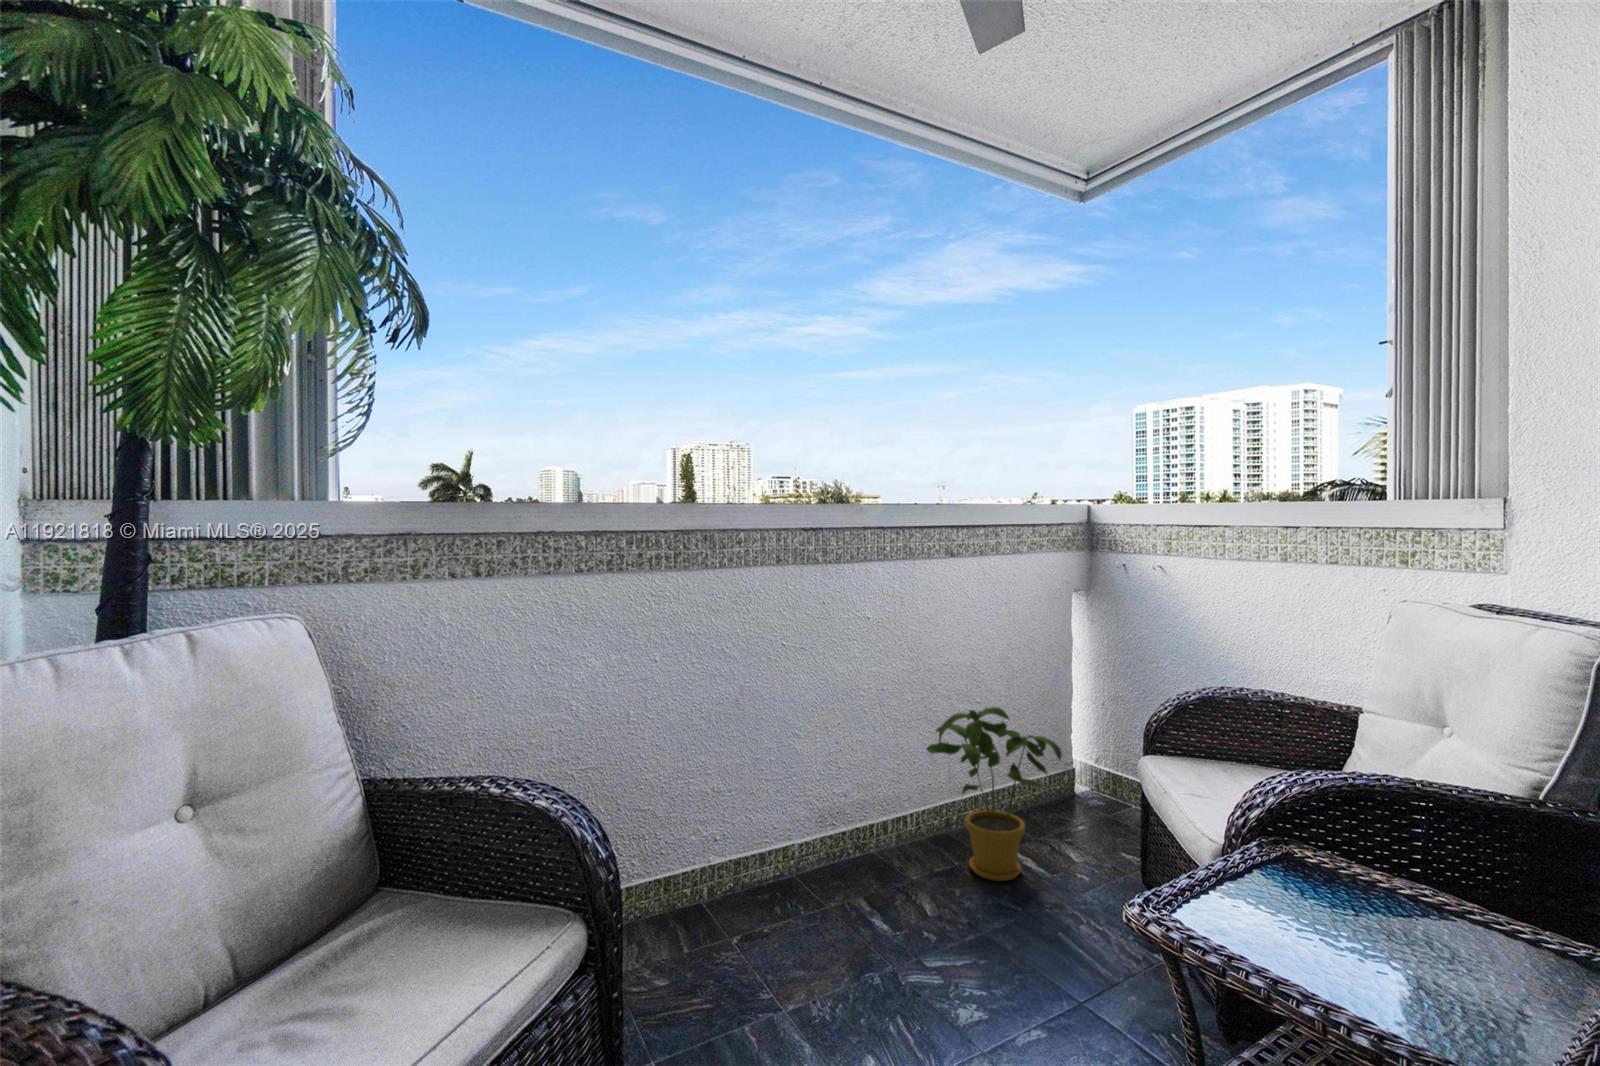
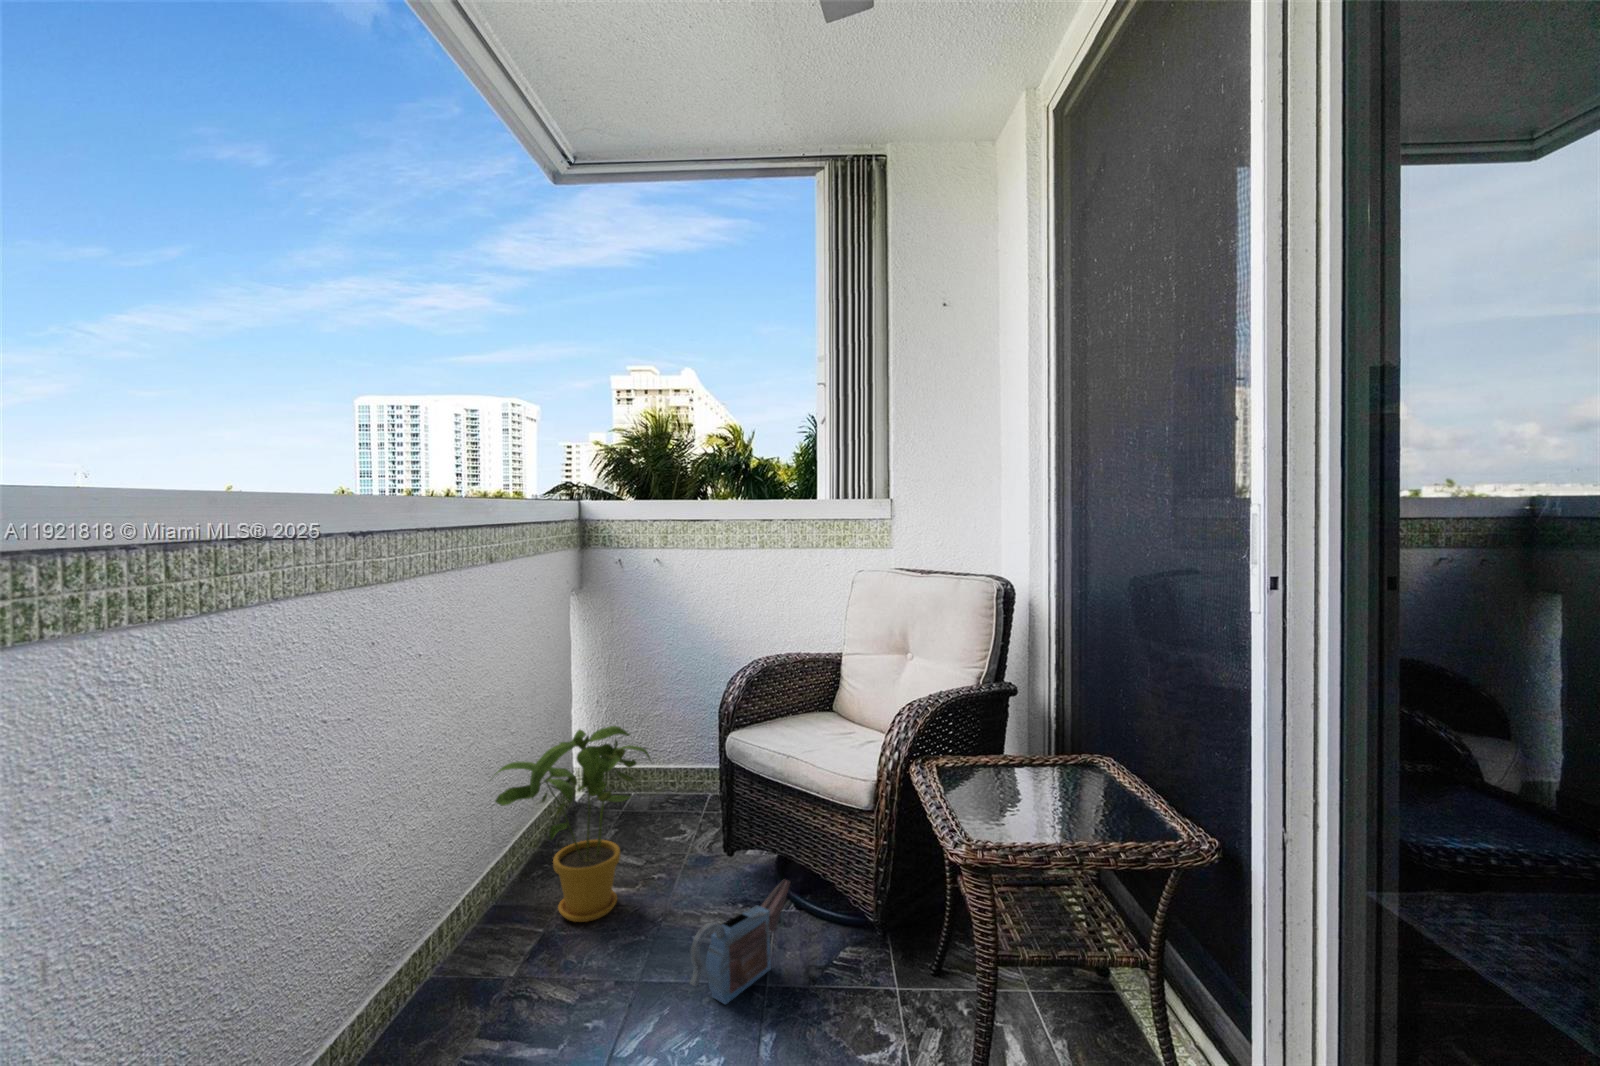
watering can: none [982,902,1133,994] -> present [690,879,790,1004]

